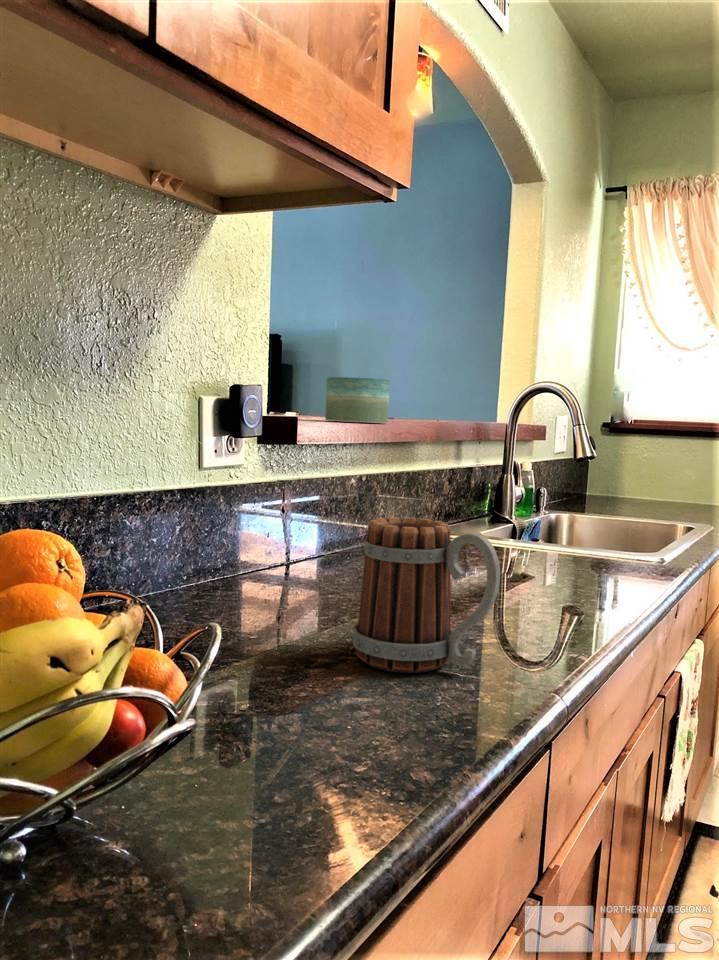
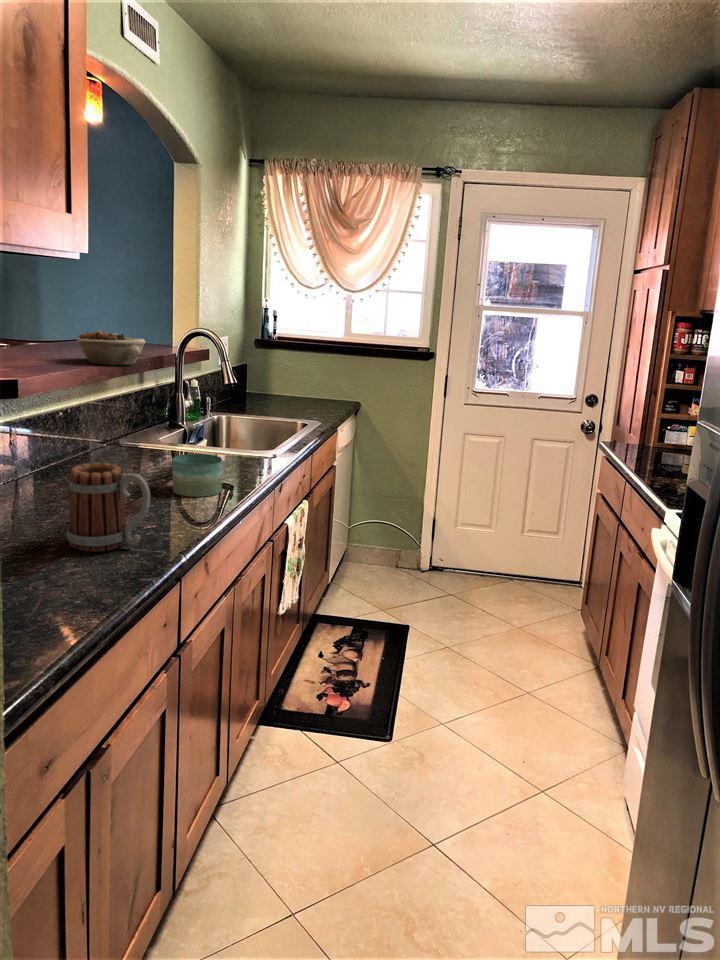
succulent planter: none [382,375,471,423] -> present [77,330,145,365]
candle: present [325,377,390,423] -> present [172,454,222,497]

